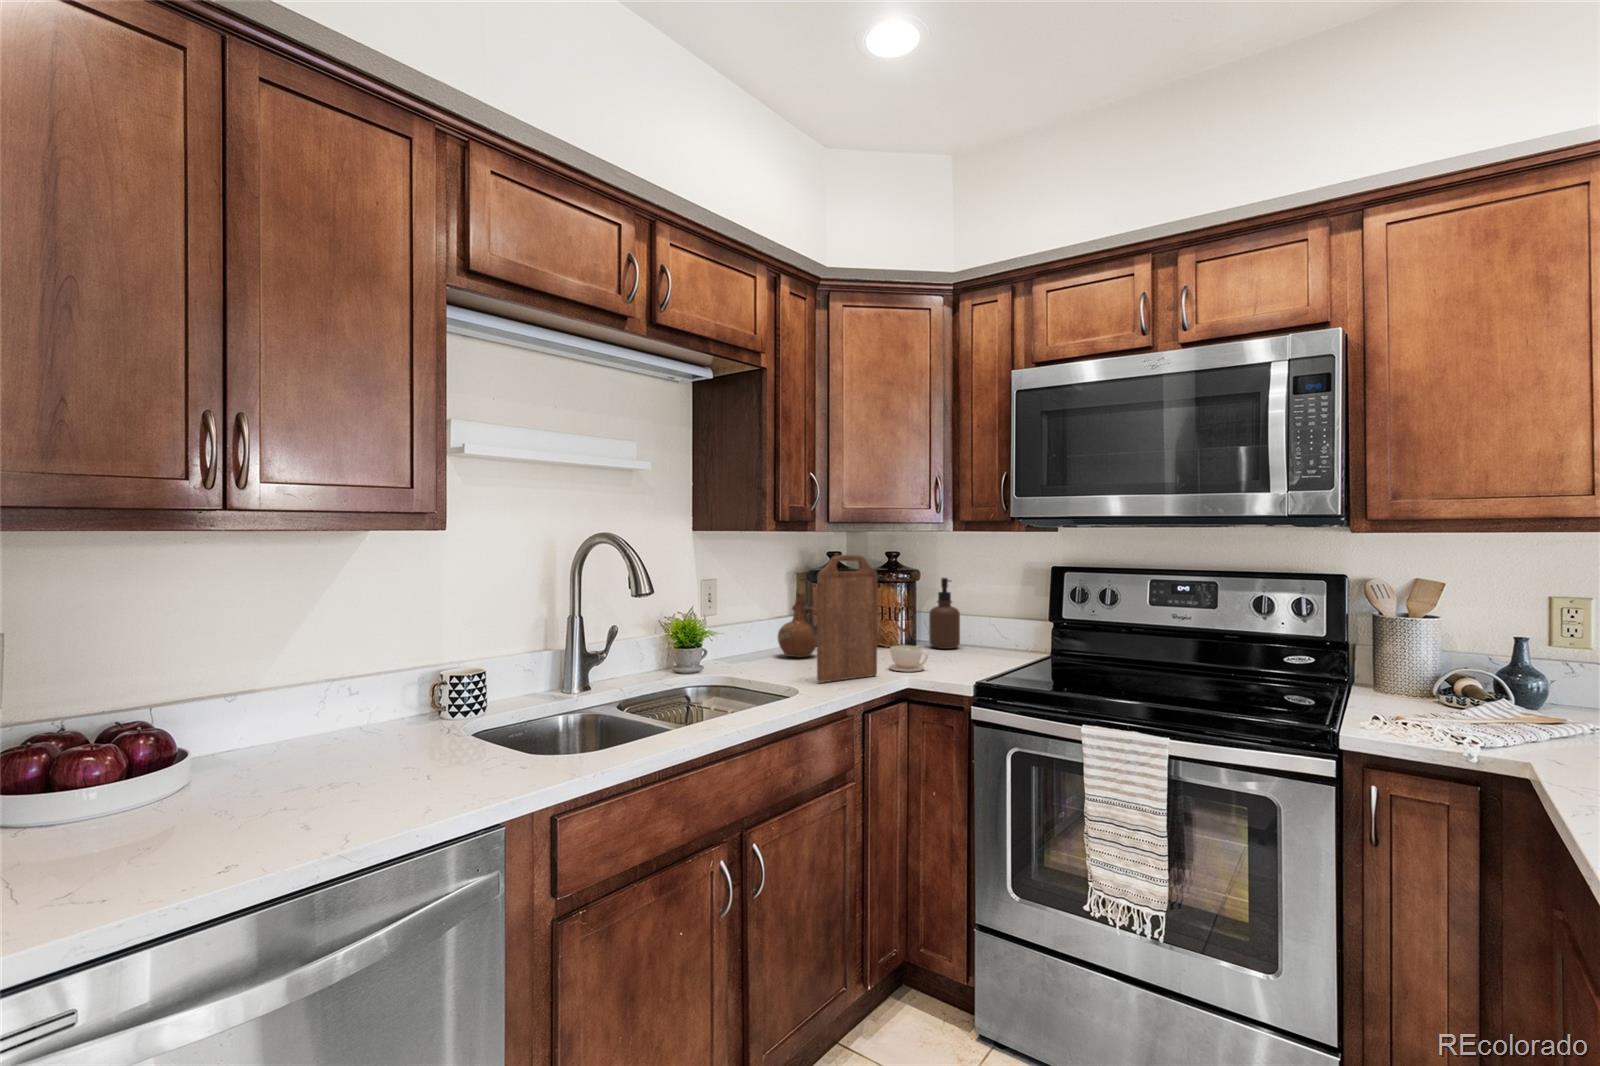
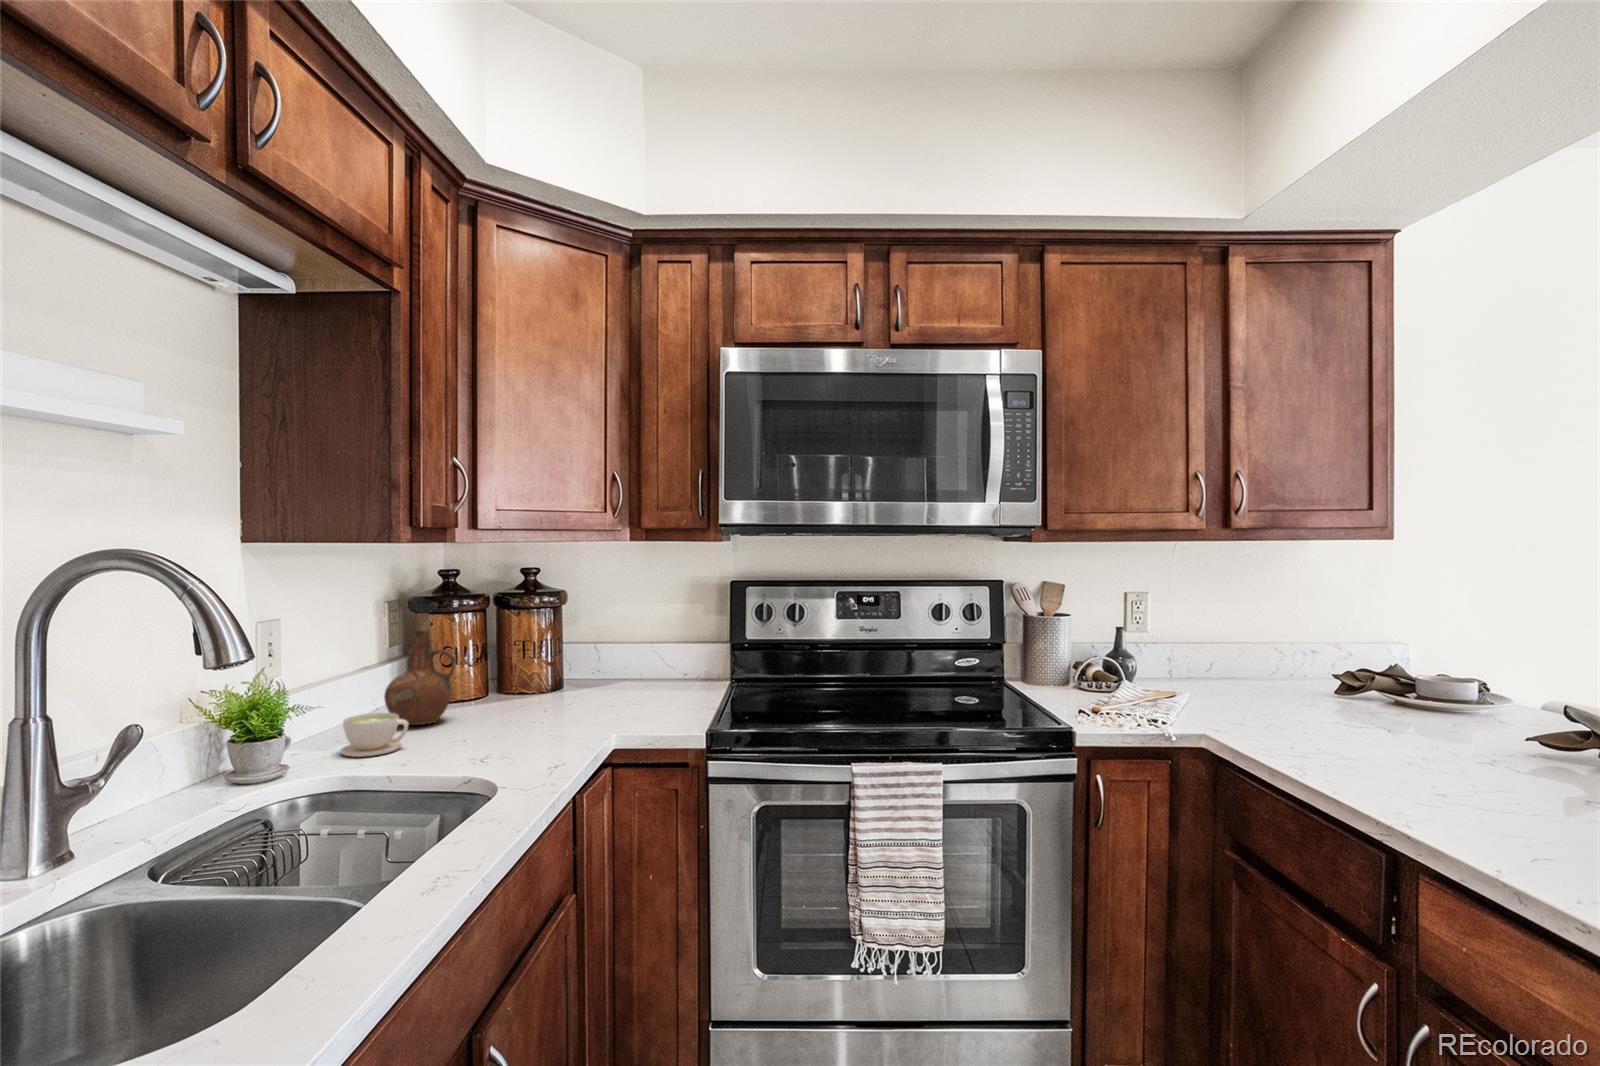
cutting board: present [817,555,877,682] -> none [509,574,578,763]
soap dispenser: present [929,578,960,649] -> none [581,597,619,685]
coffee cup: present [889,645,928,672] -> present [341,713,408,757]

